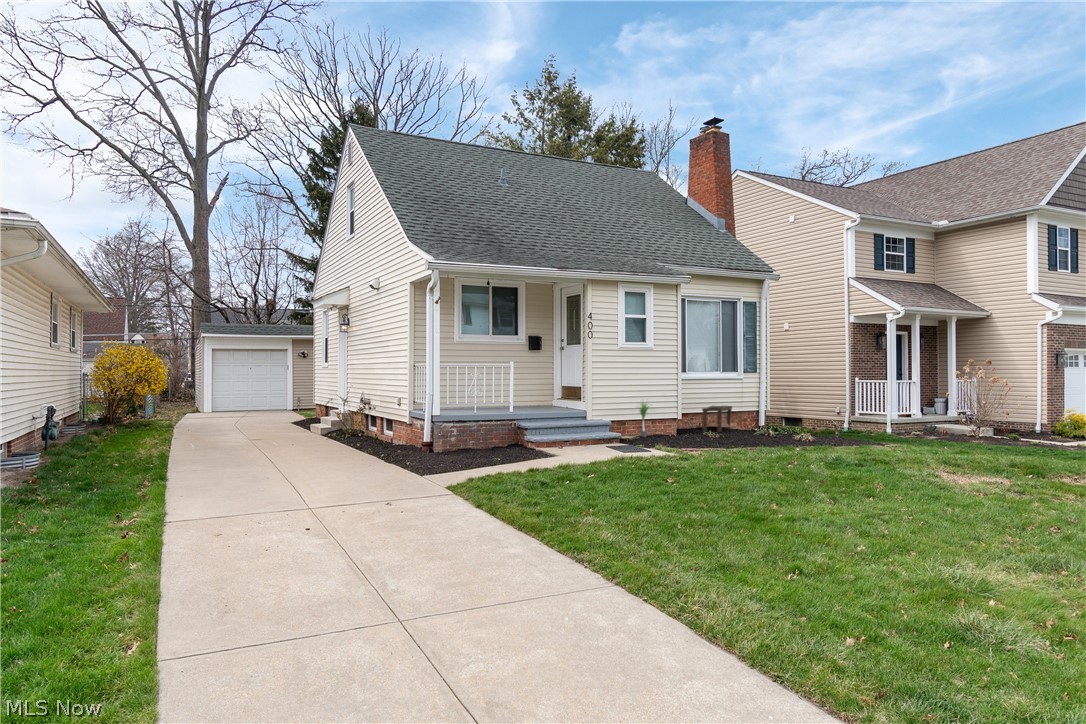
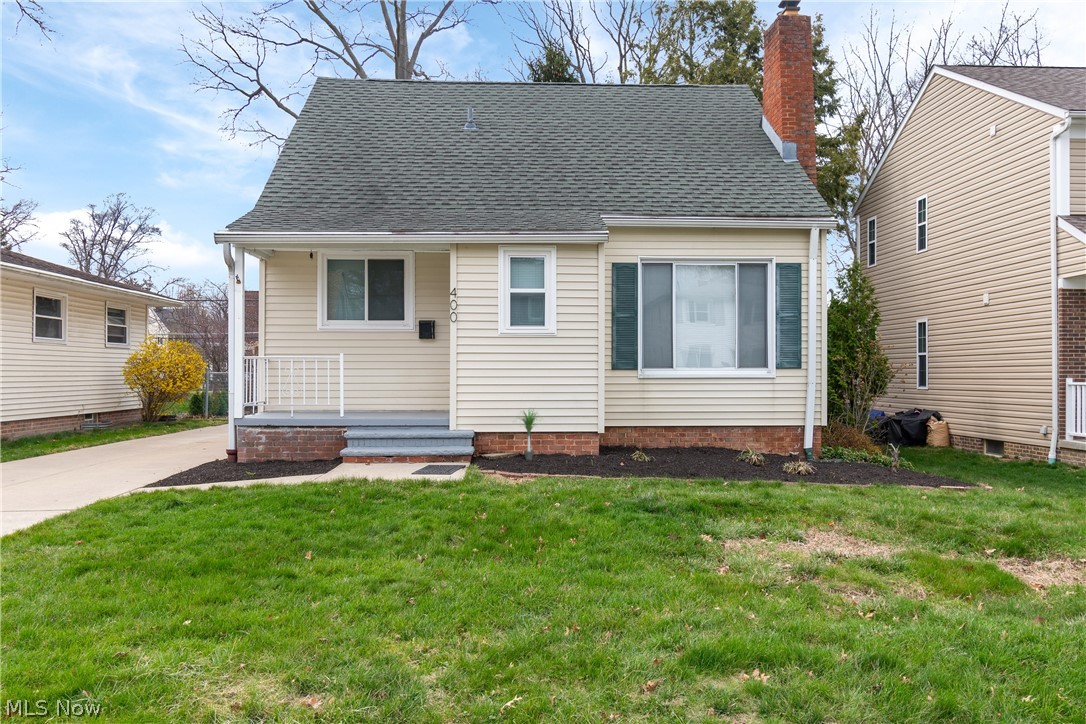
bench: present [702,405,732,432] -> none [664,417,729,459]

